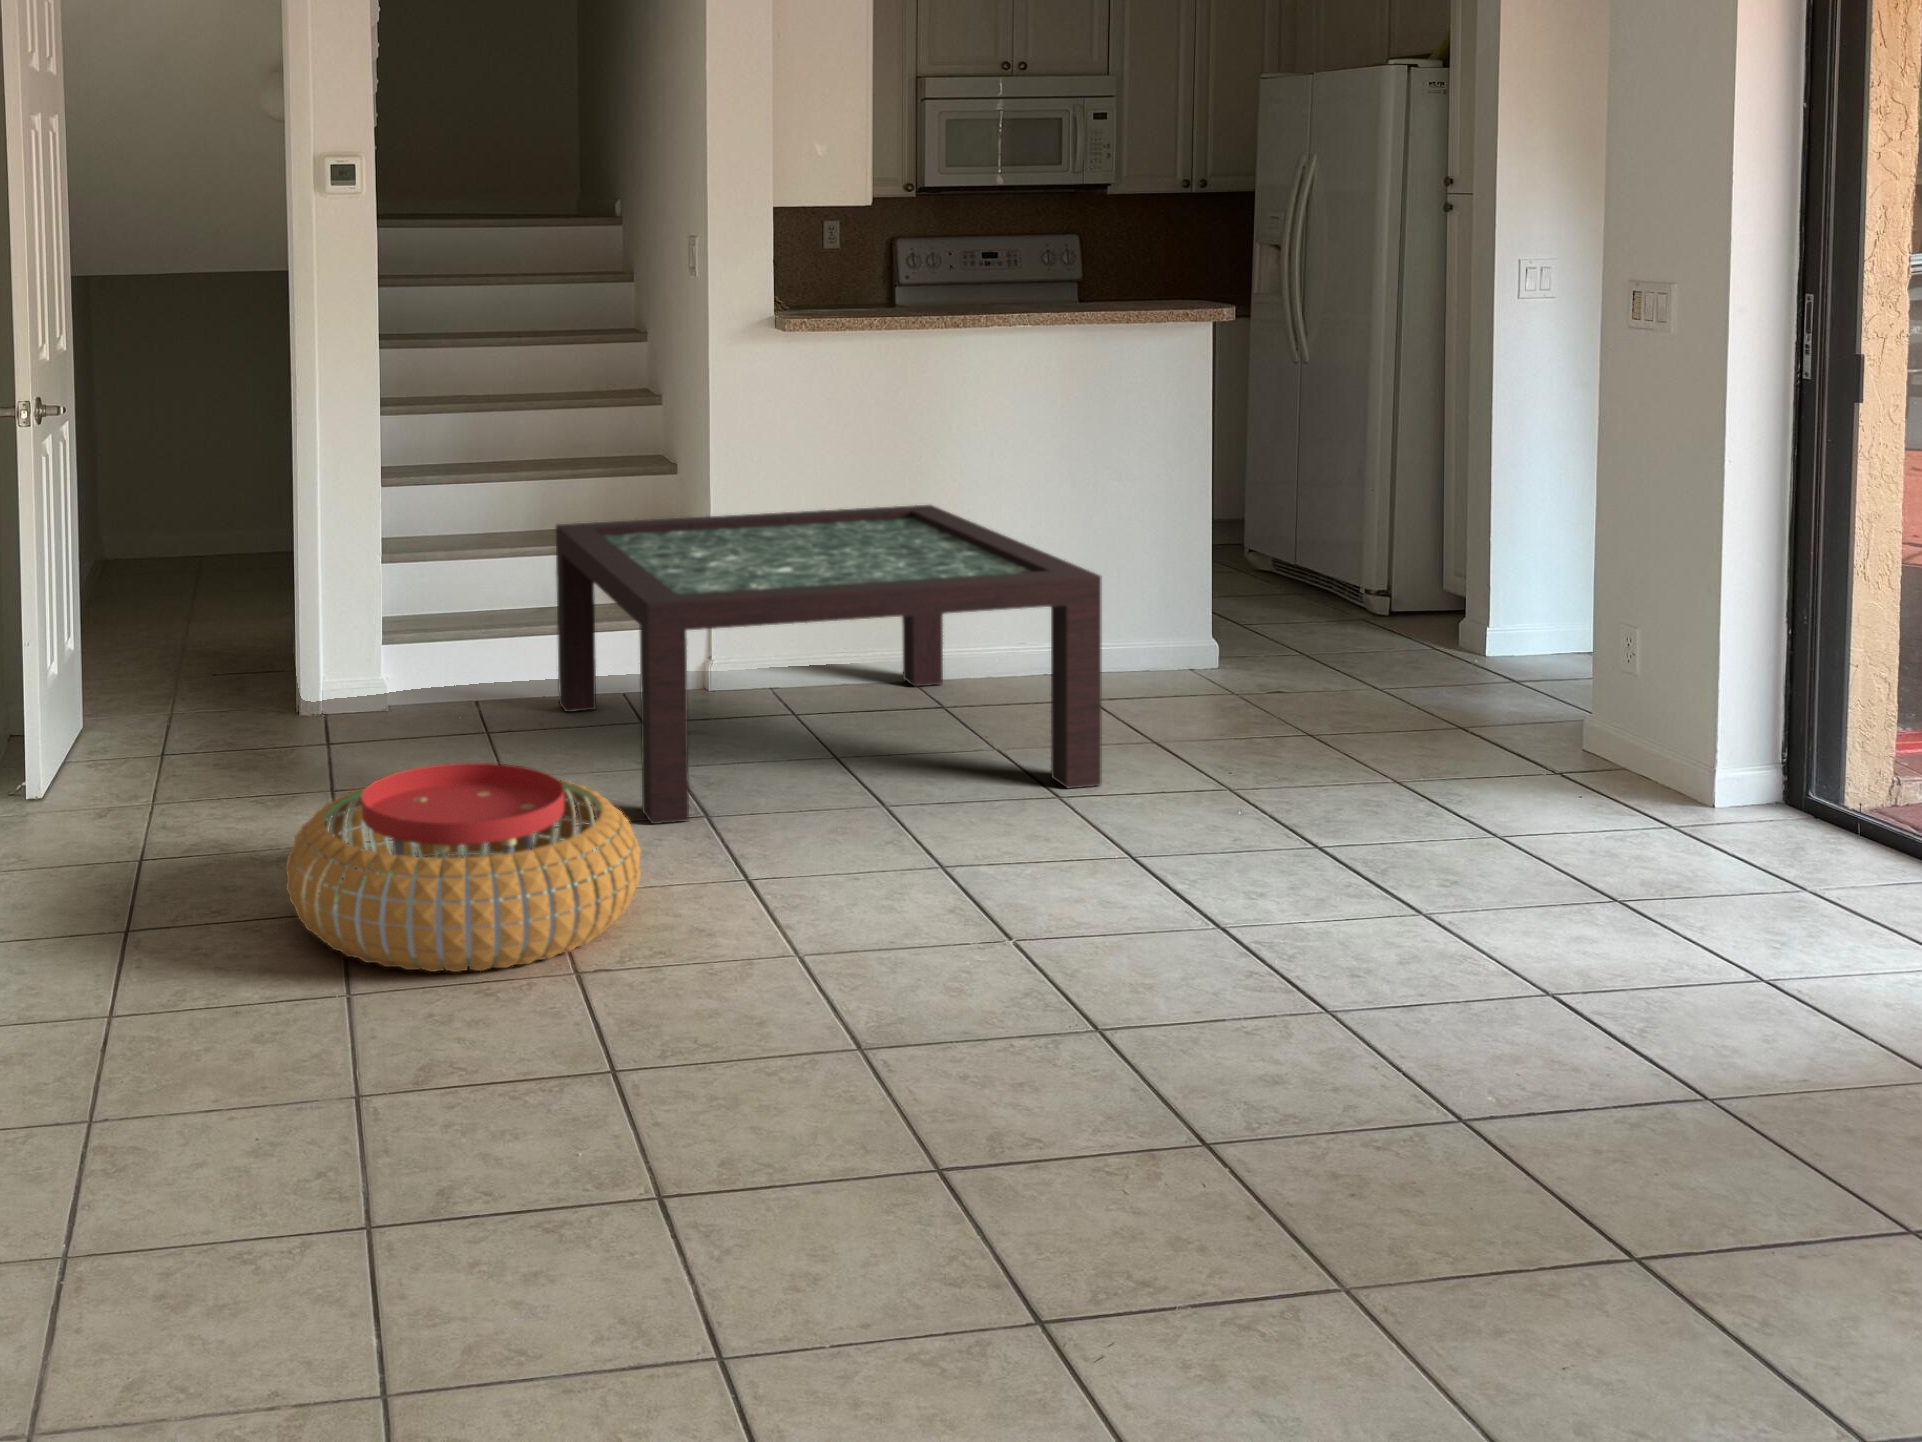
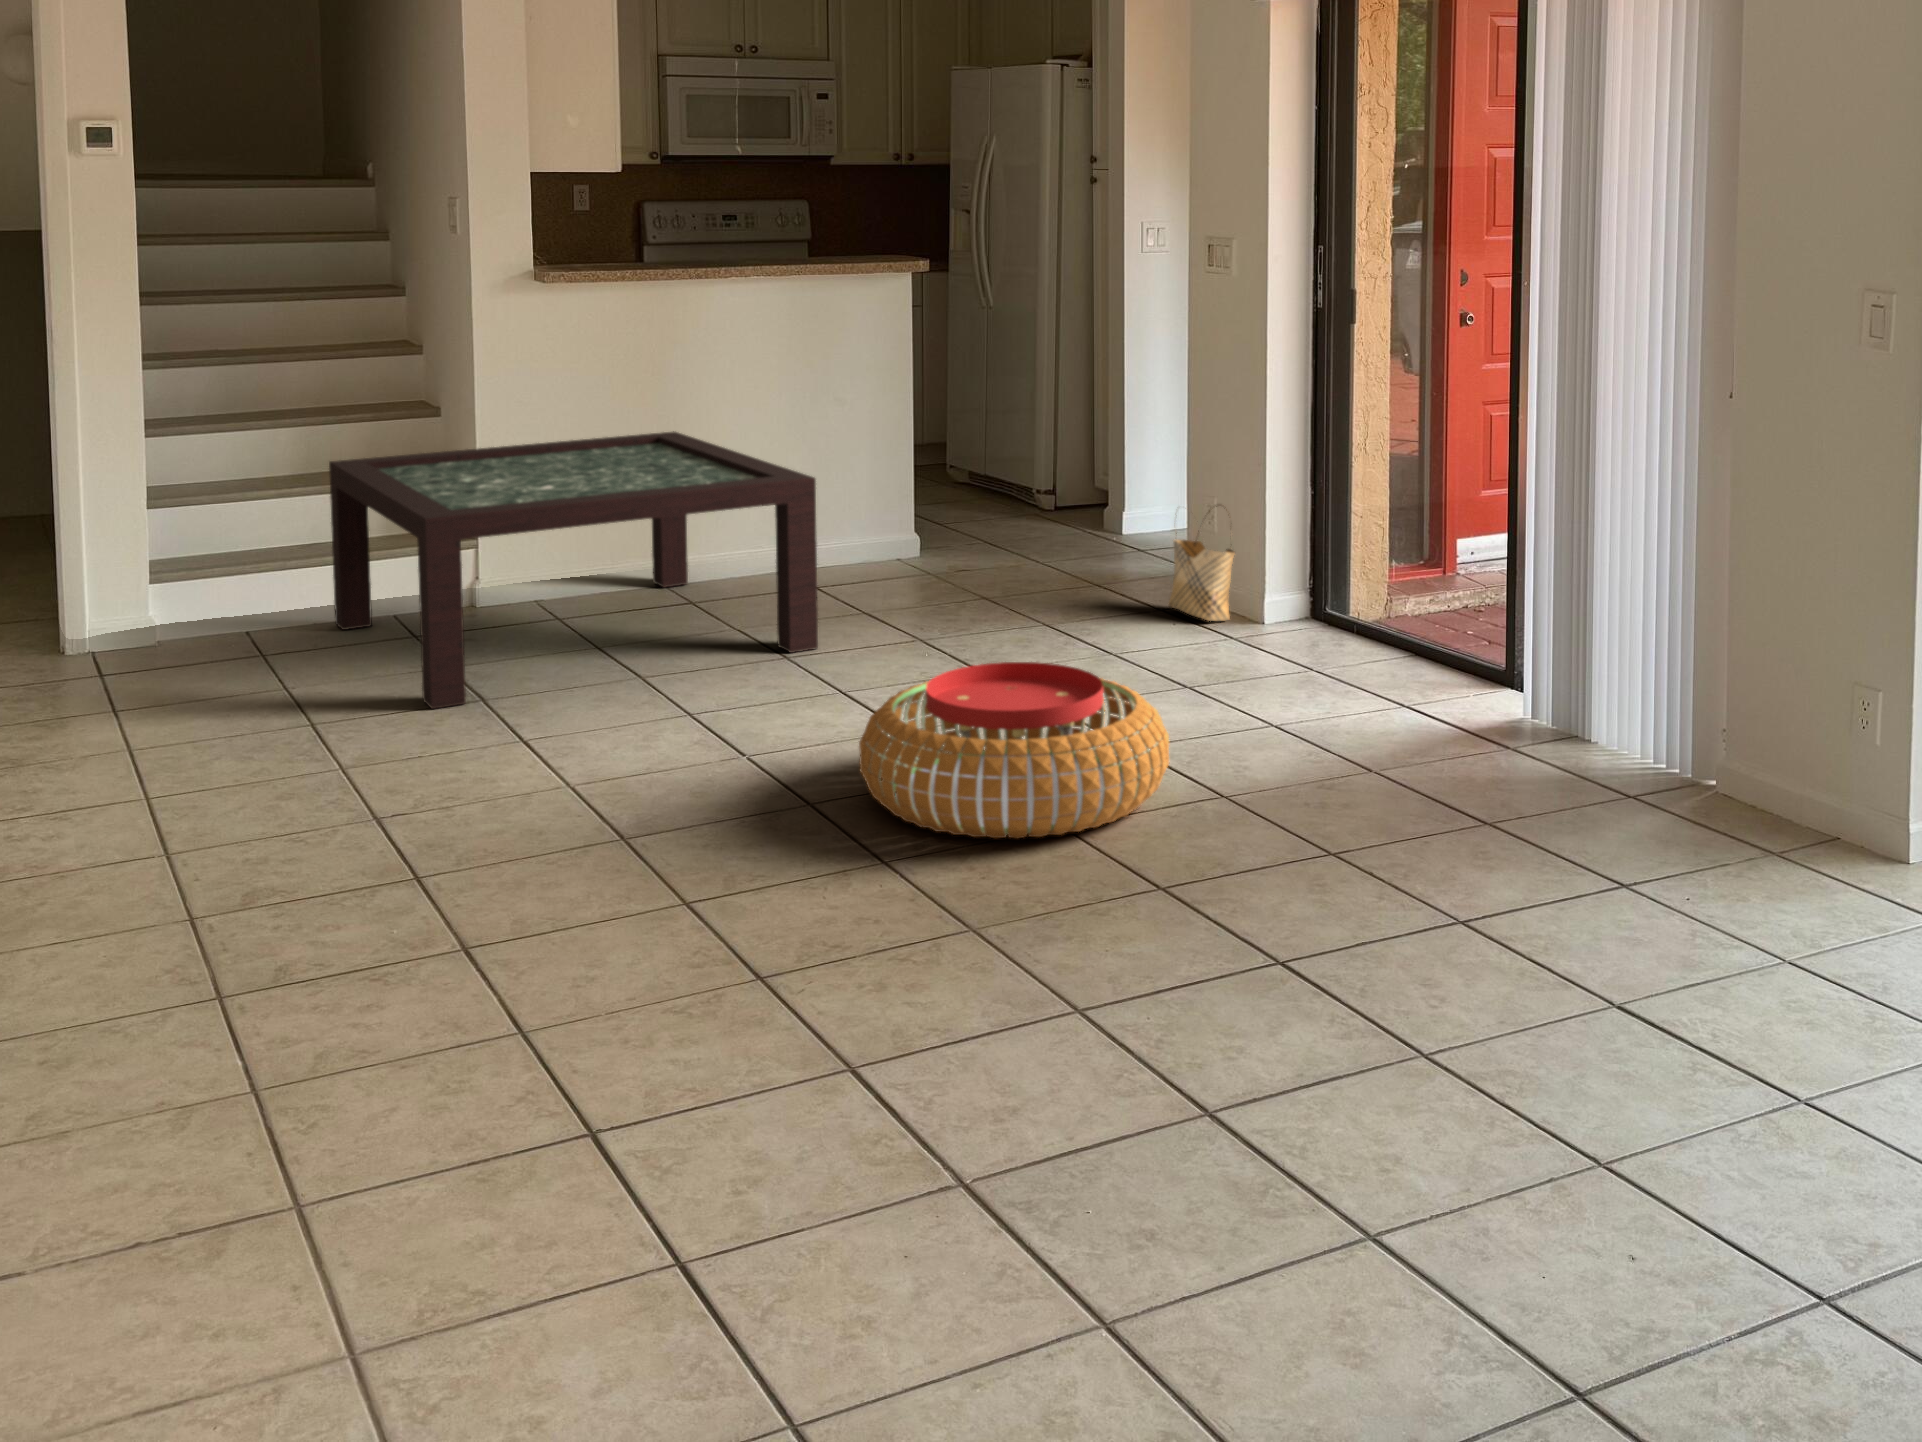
woven basket: none [1567,637,1669,795] -> present [1169,506,1235,621]
pouf: present [286,763,641,972] -> present [859,662,1169,839]

